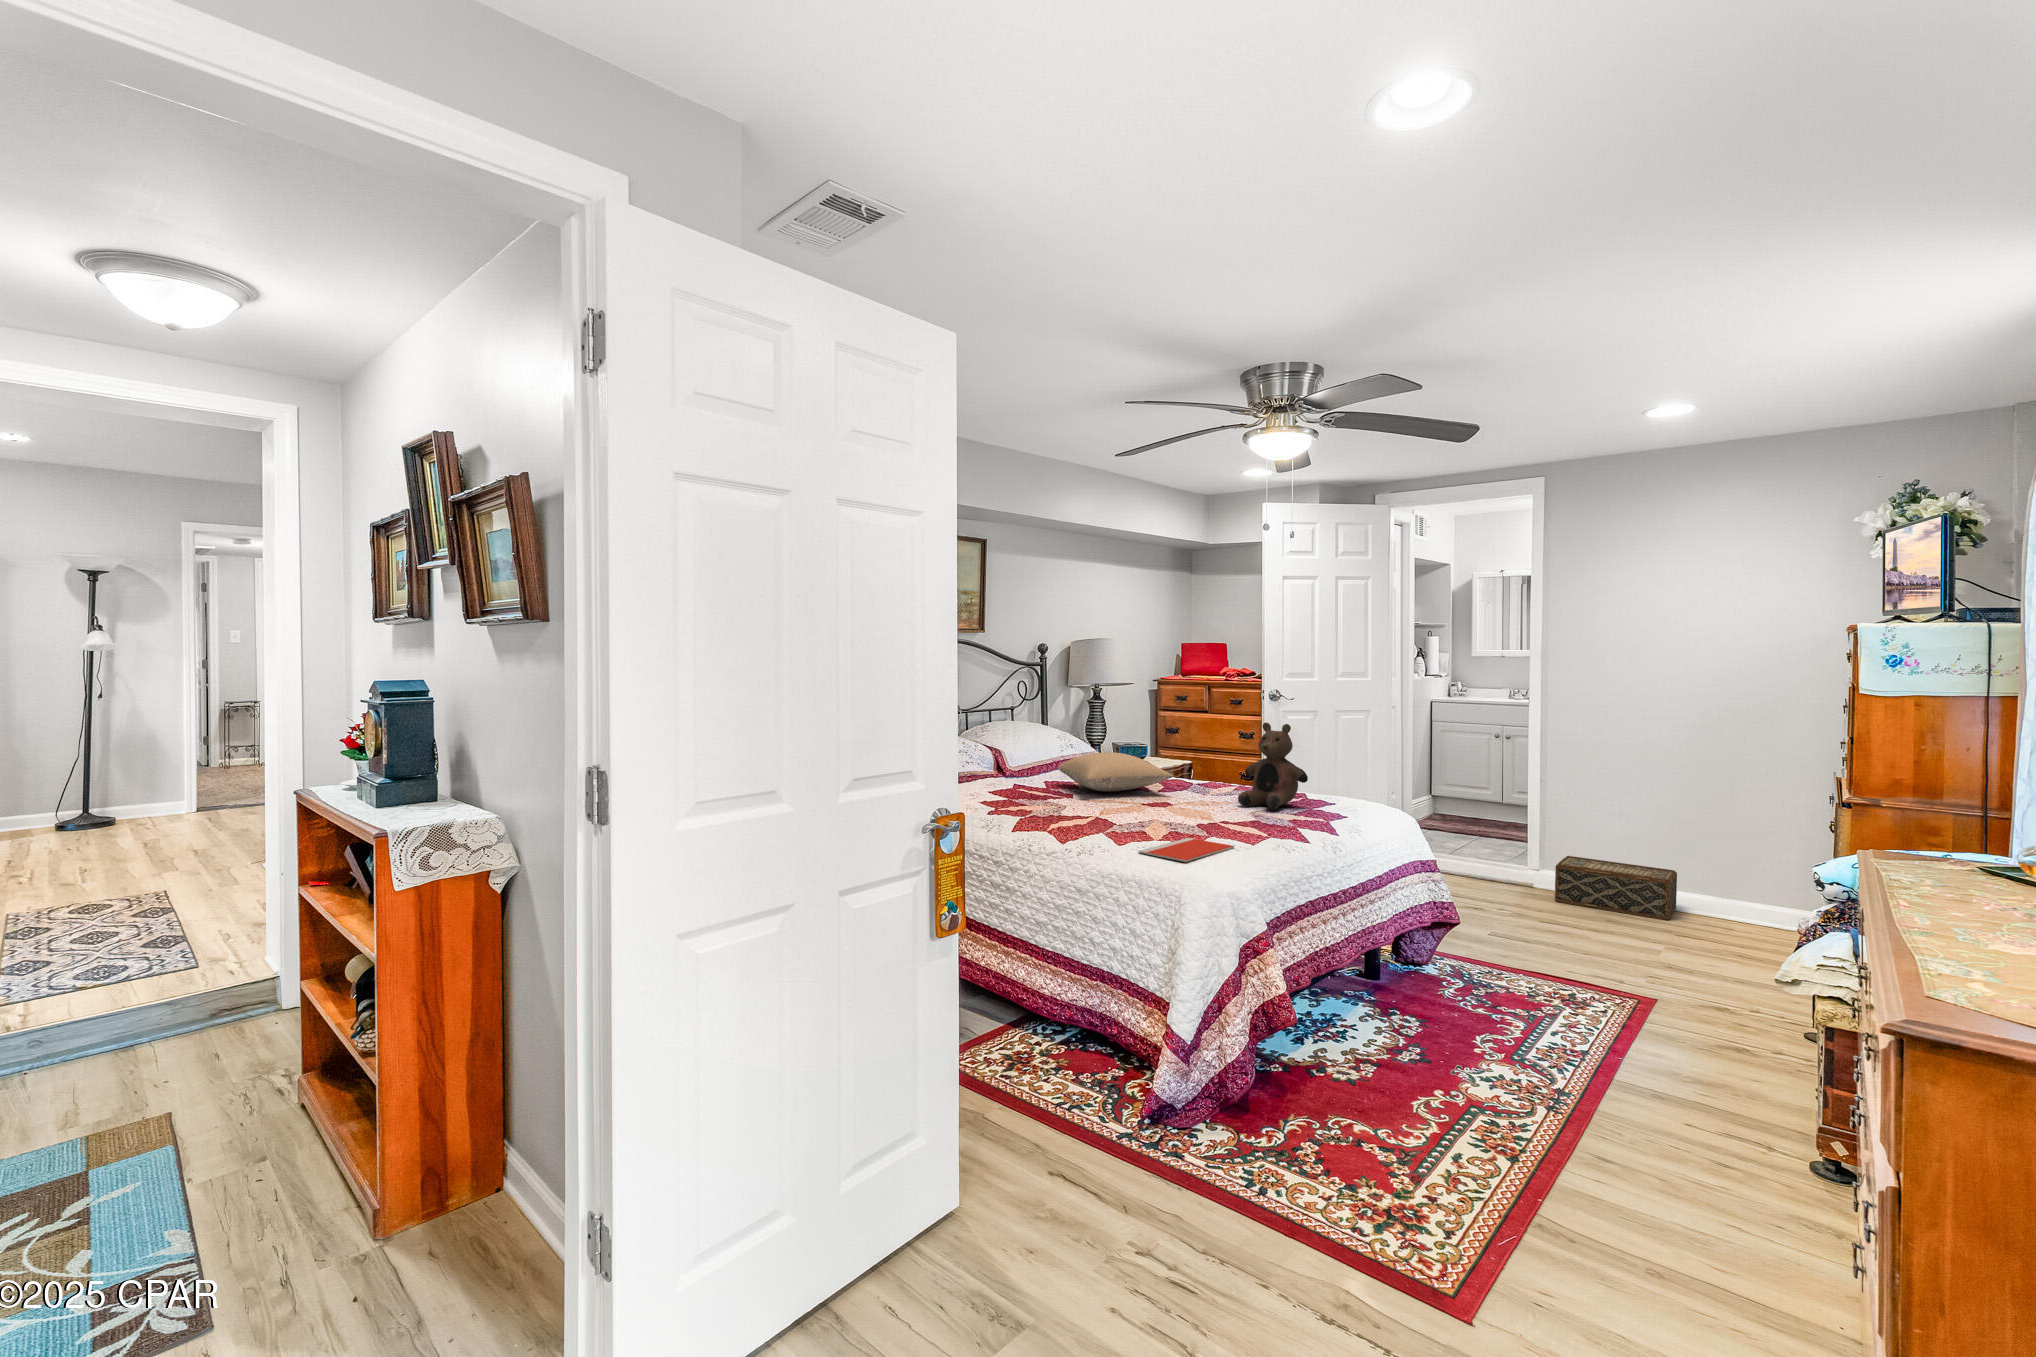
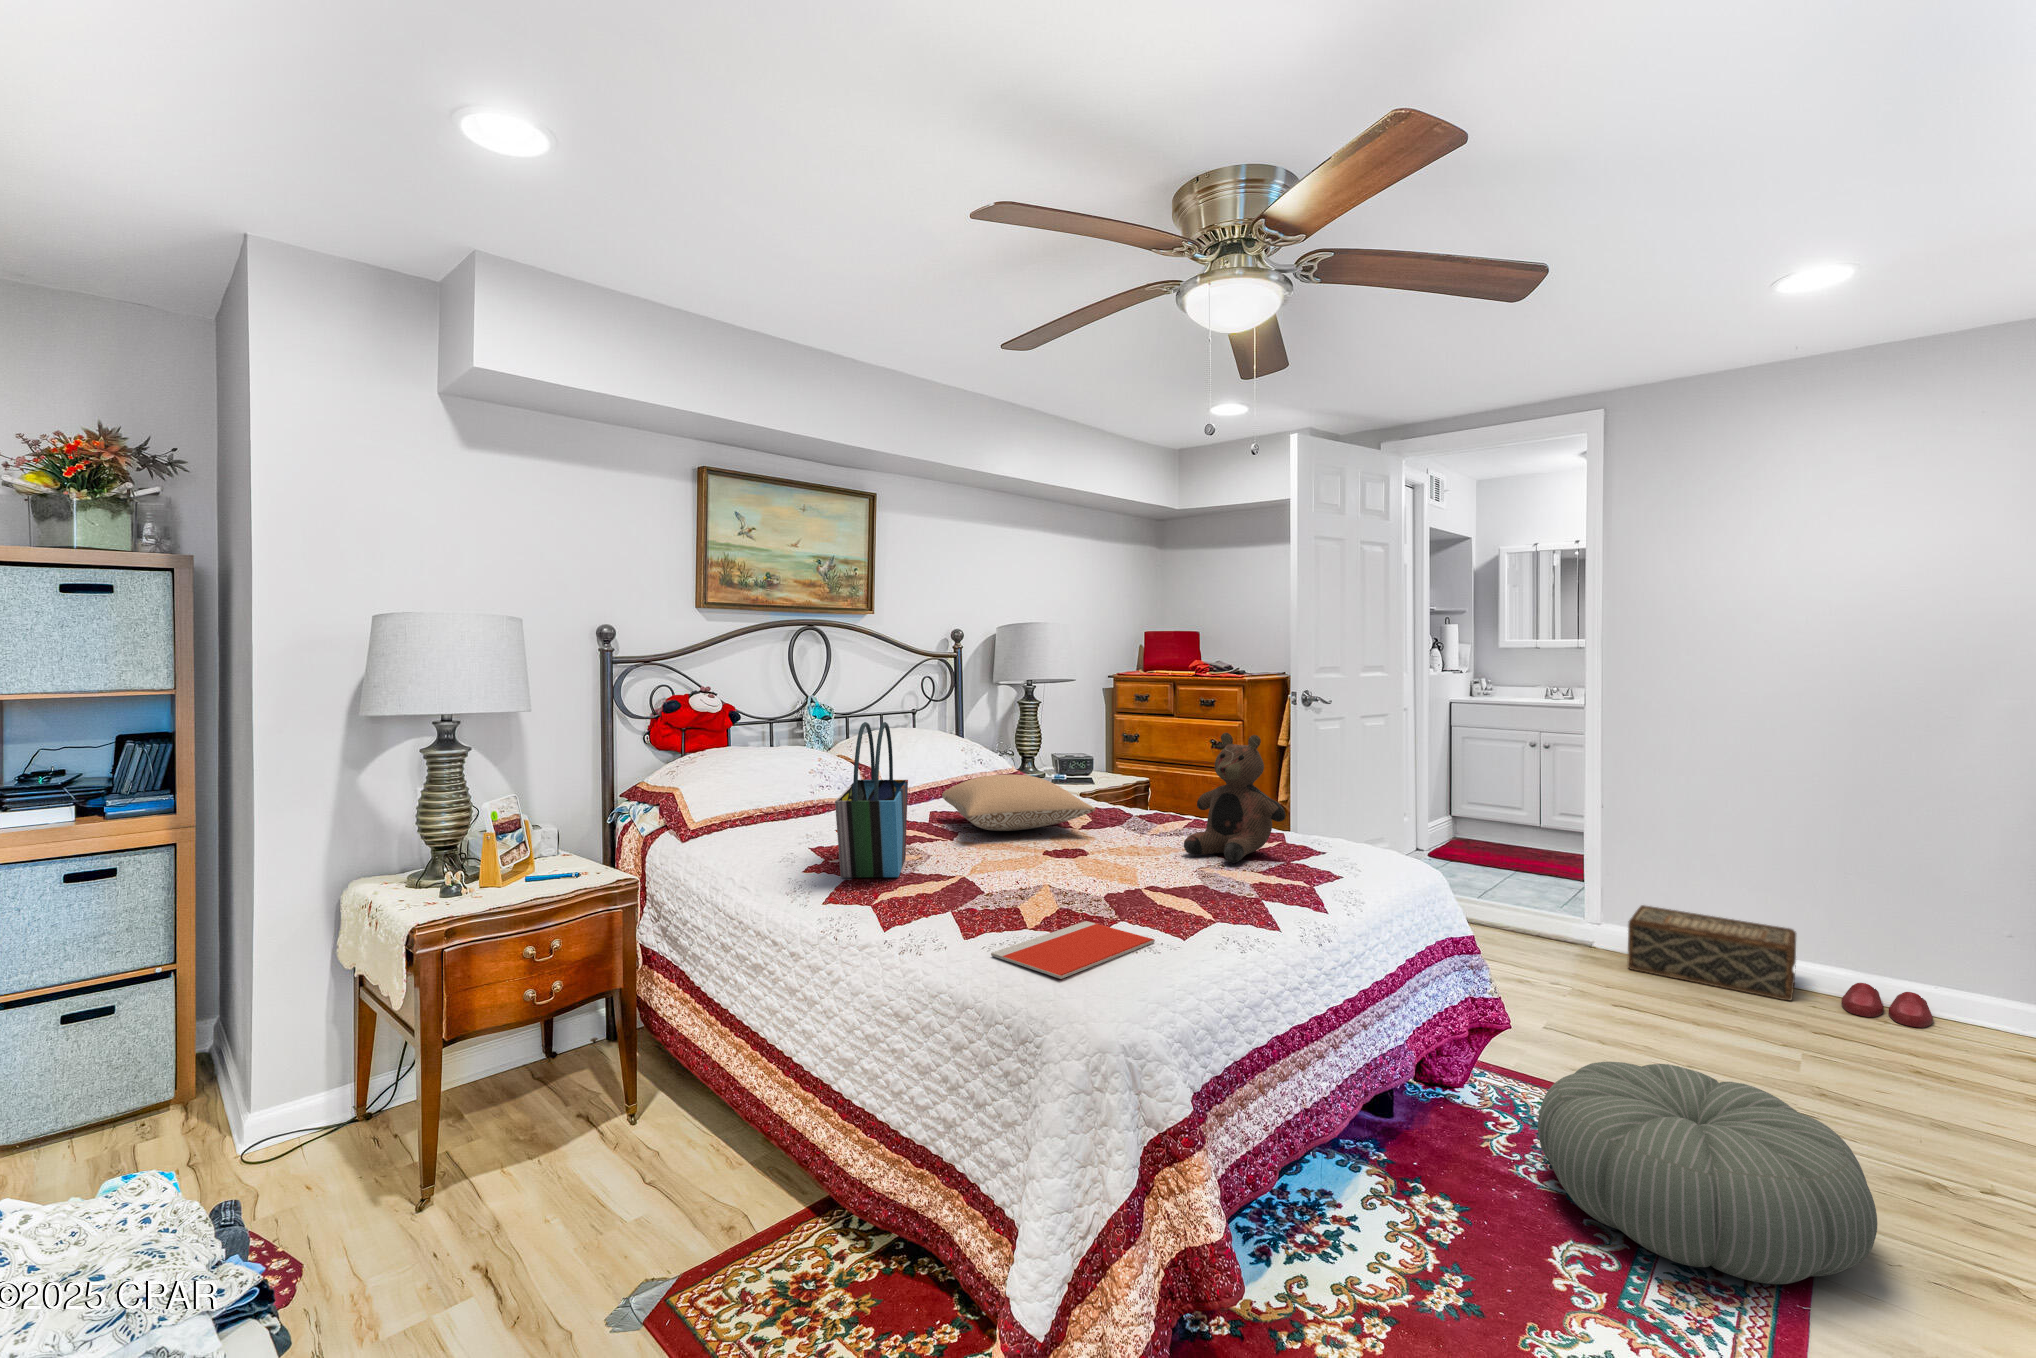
tote bag: none [1013,714,1056,816] -> present [835,722,908,877]
slippers: none [1704,907,1765,935] -> present [1841,983,1933,1028]
pouf: none [1473,936,1669,1050] -> present [1538,1062,1877,1284]

